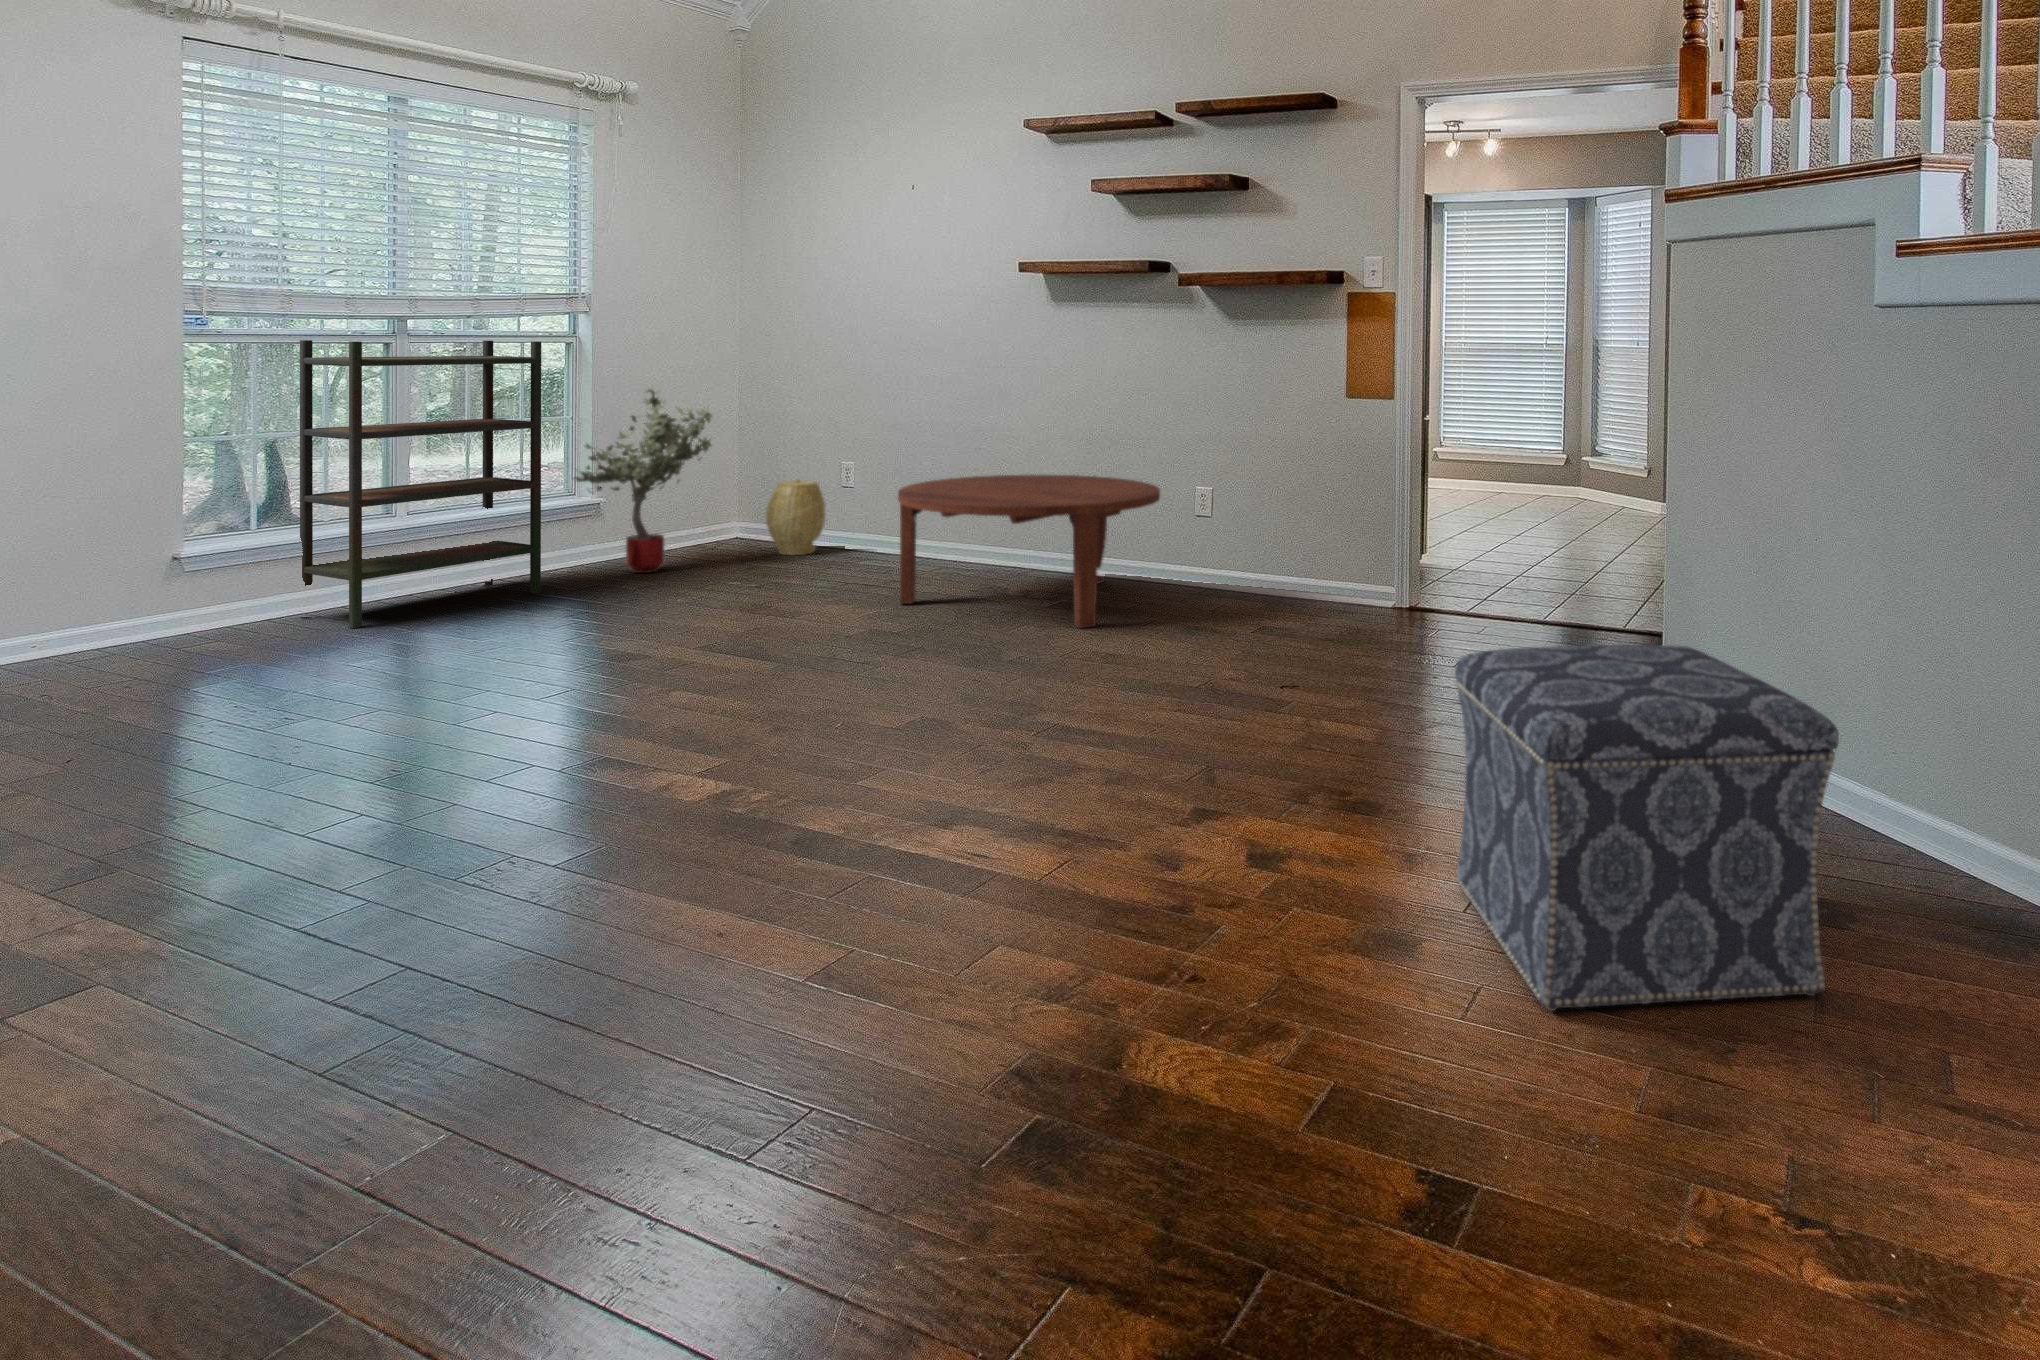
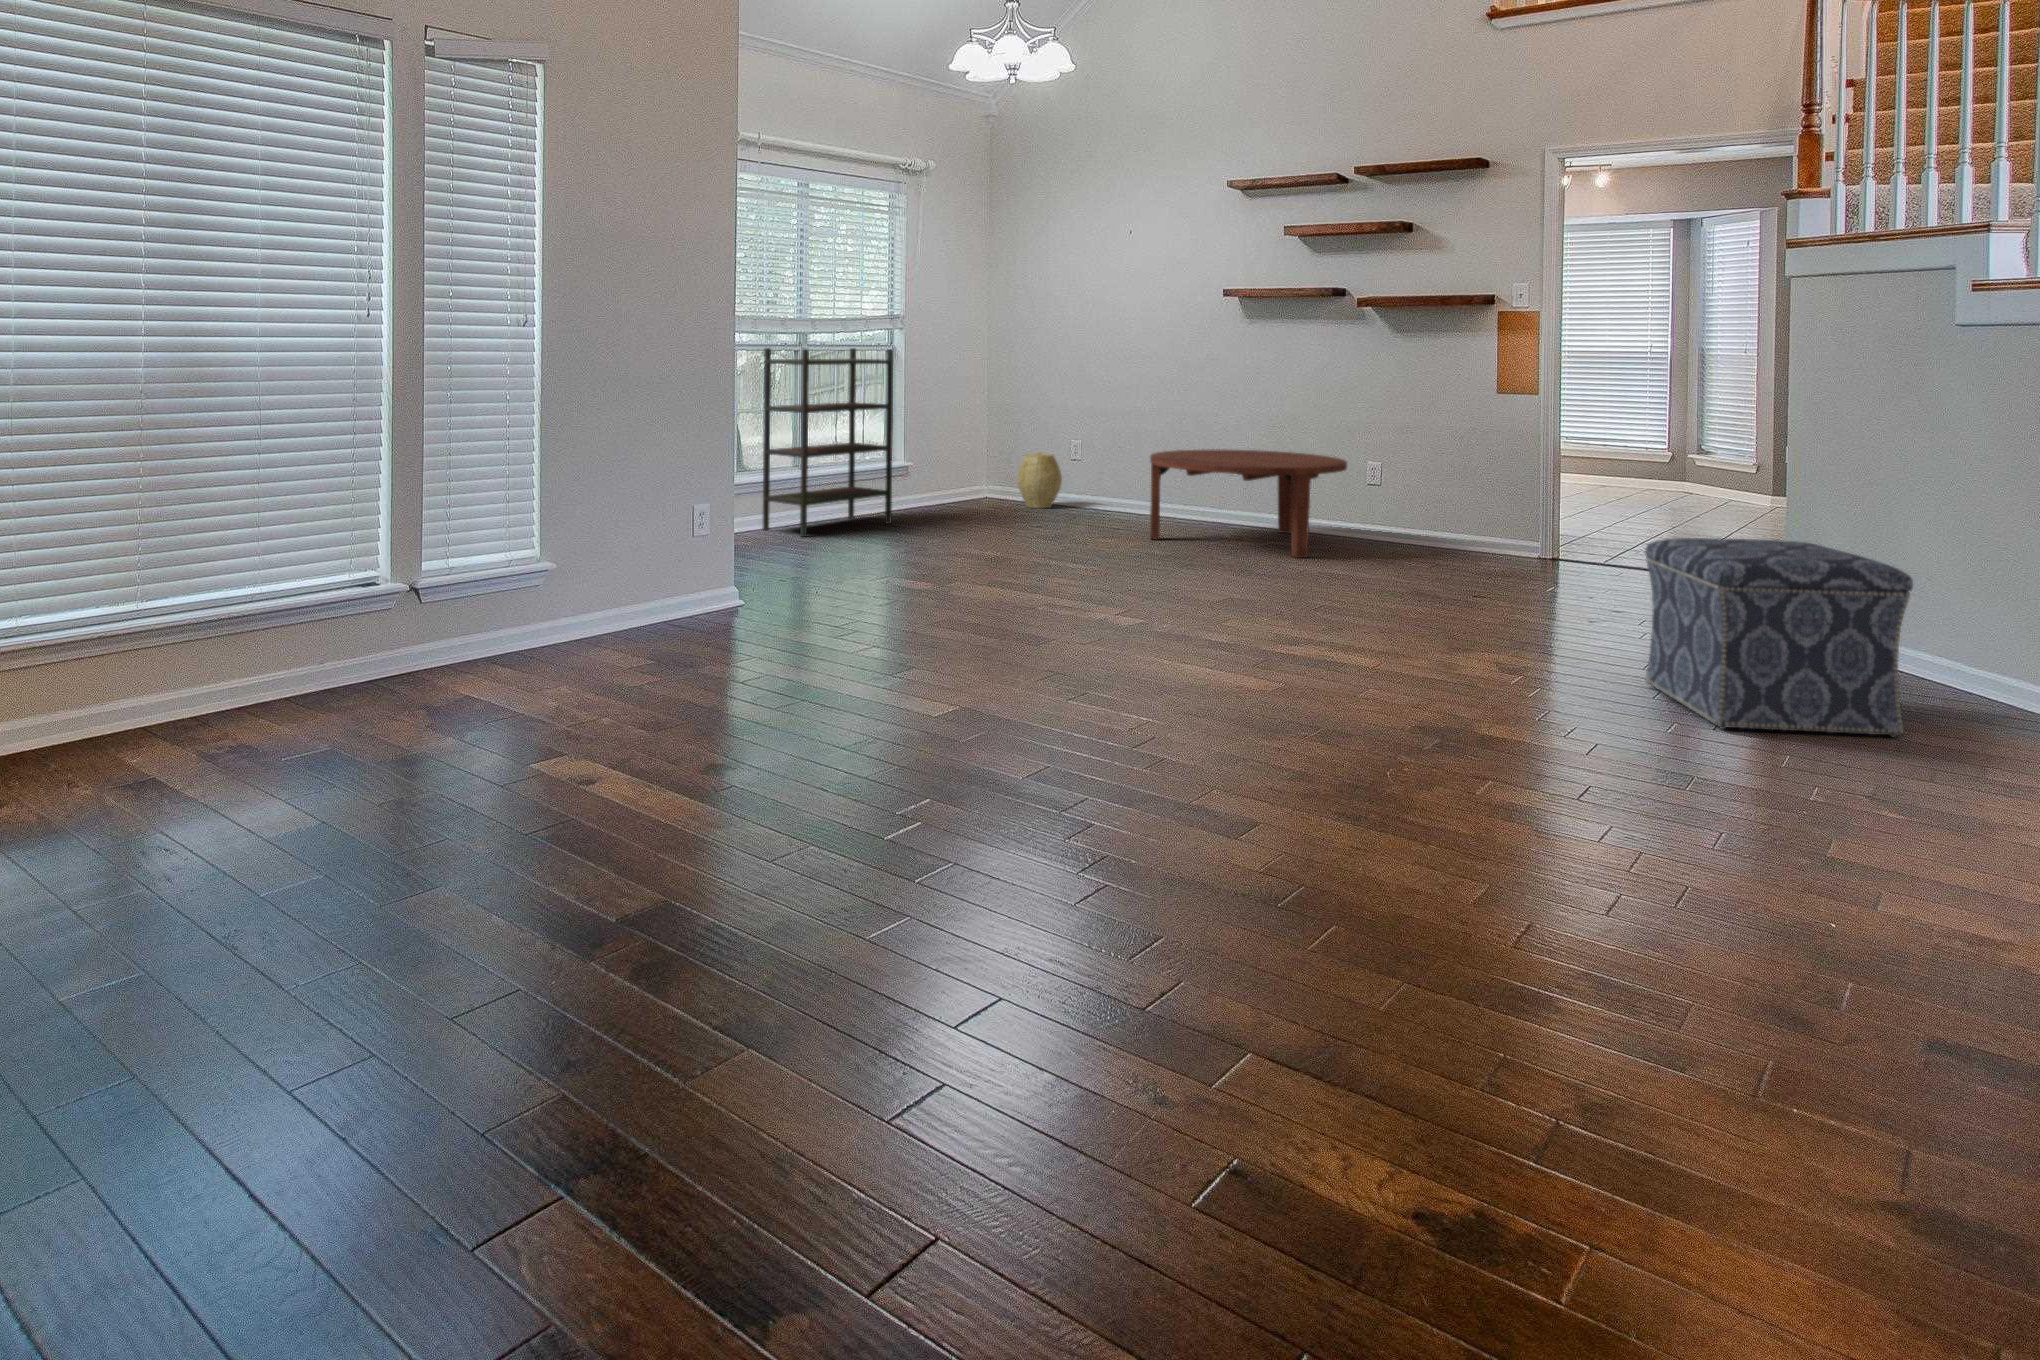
potted tree: present [575,388,712,573] -> none [902,381,987,515]

